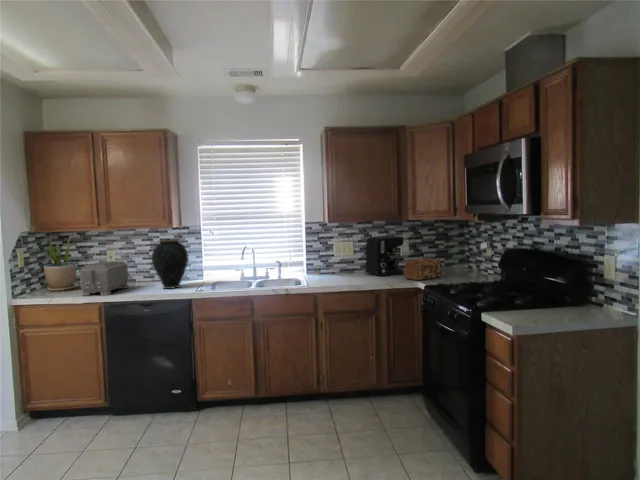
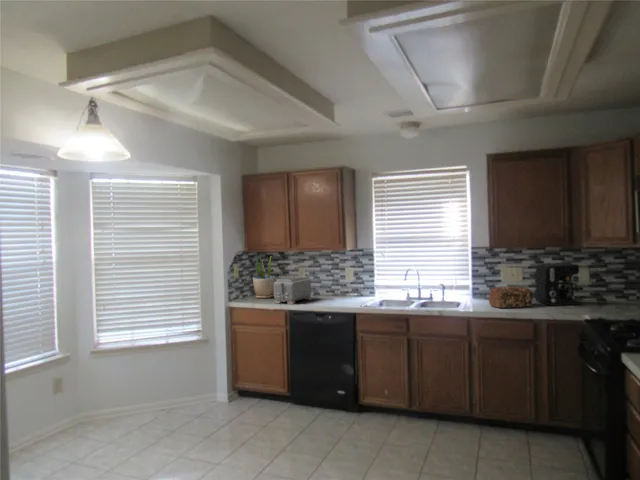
vase: present [152,239,188,289] -> none [328,260,358,303]
bread loaf: present [404,258,442,280] -> present [489,286,533,308]

